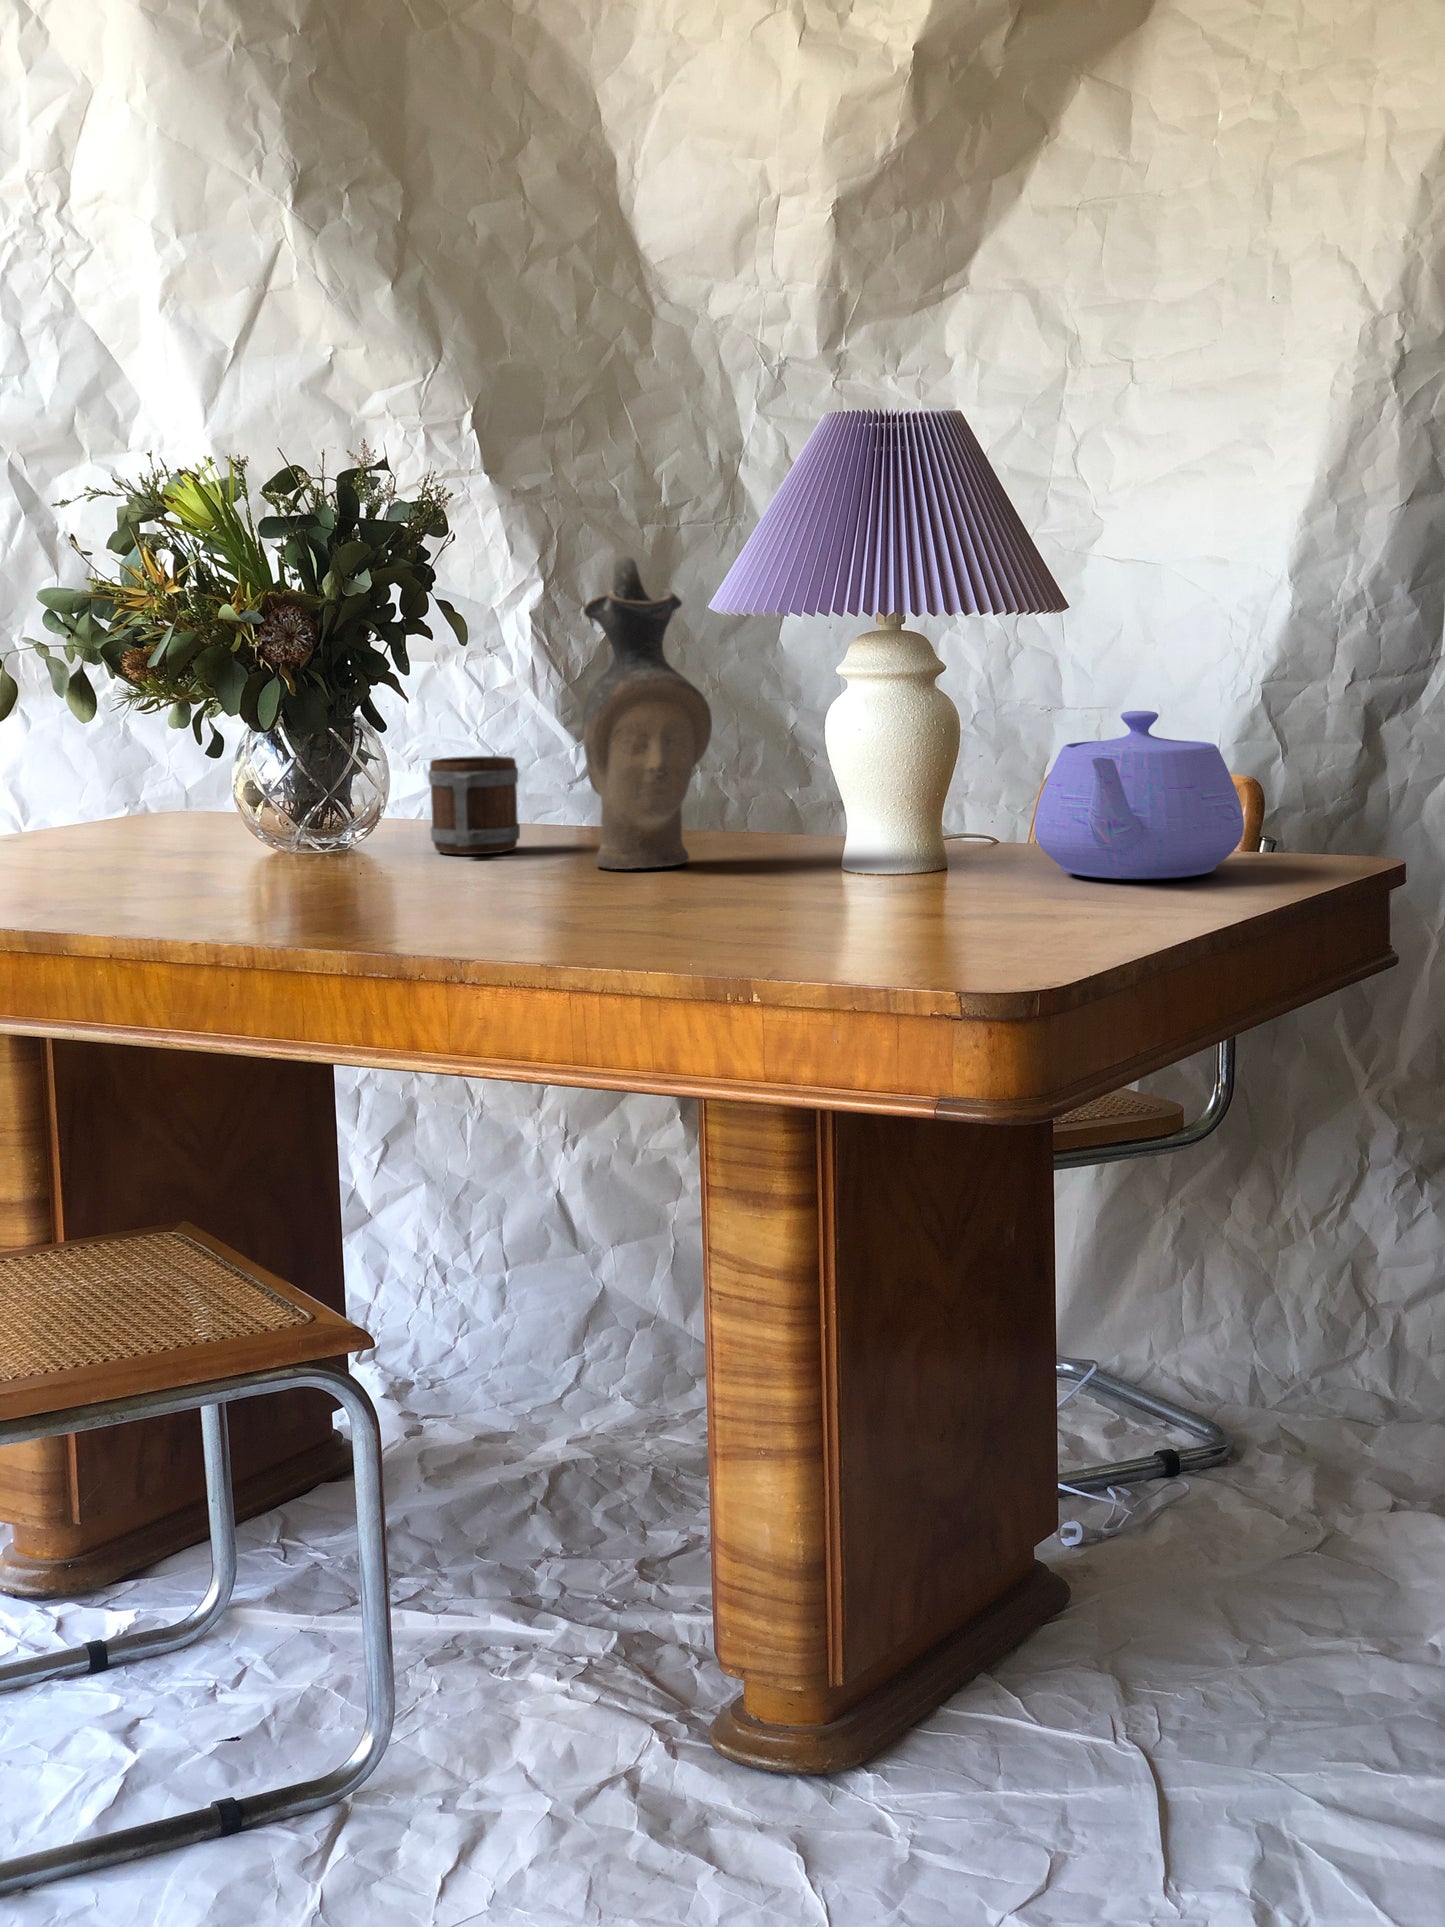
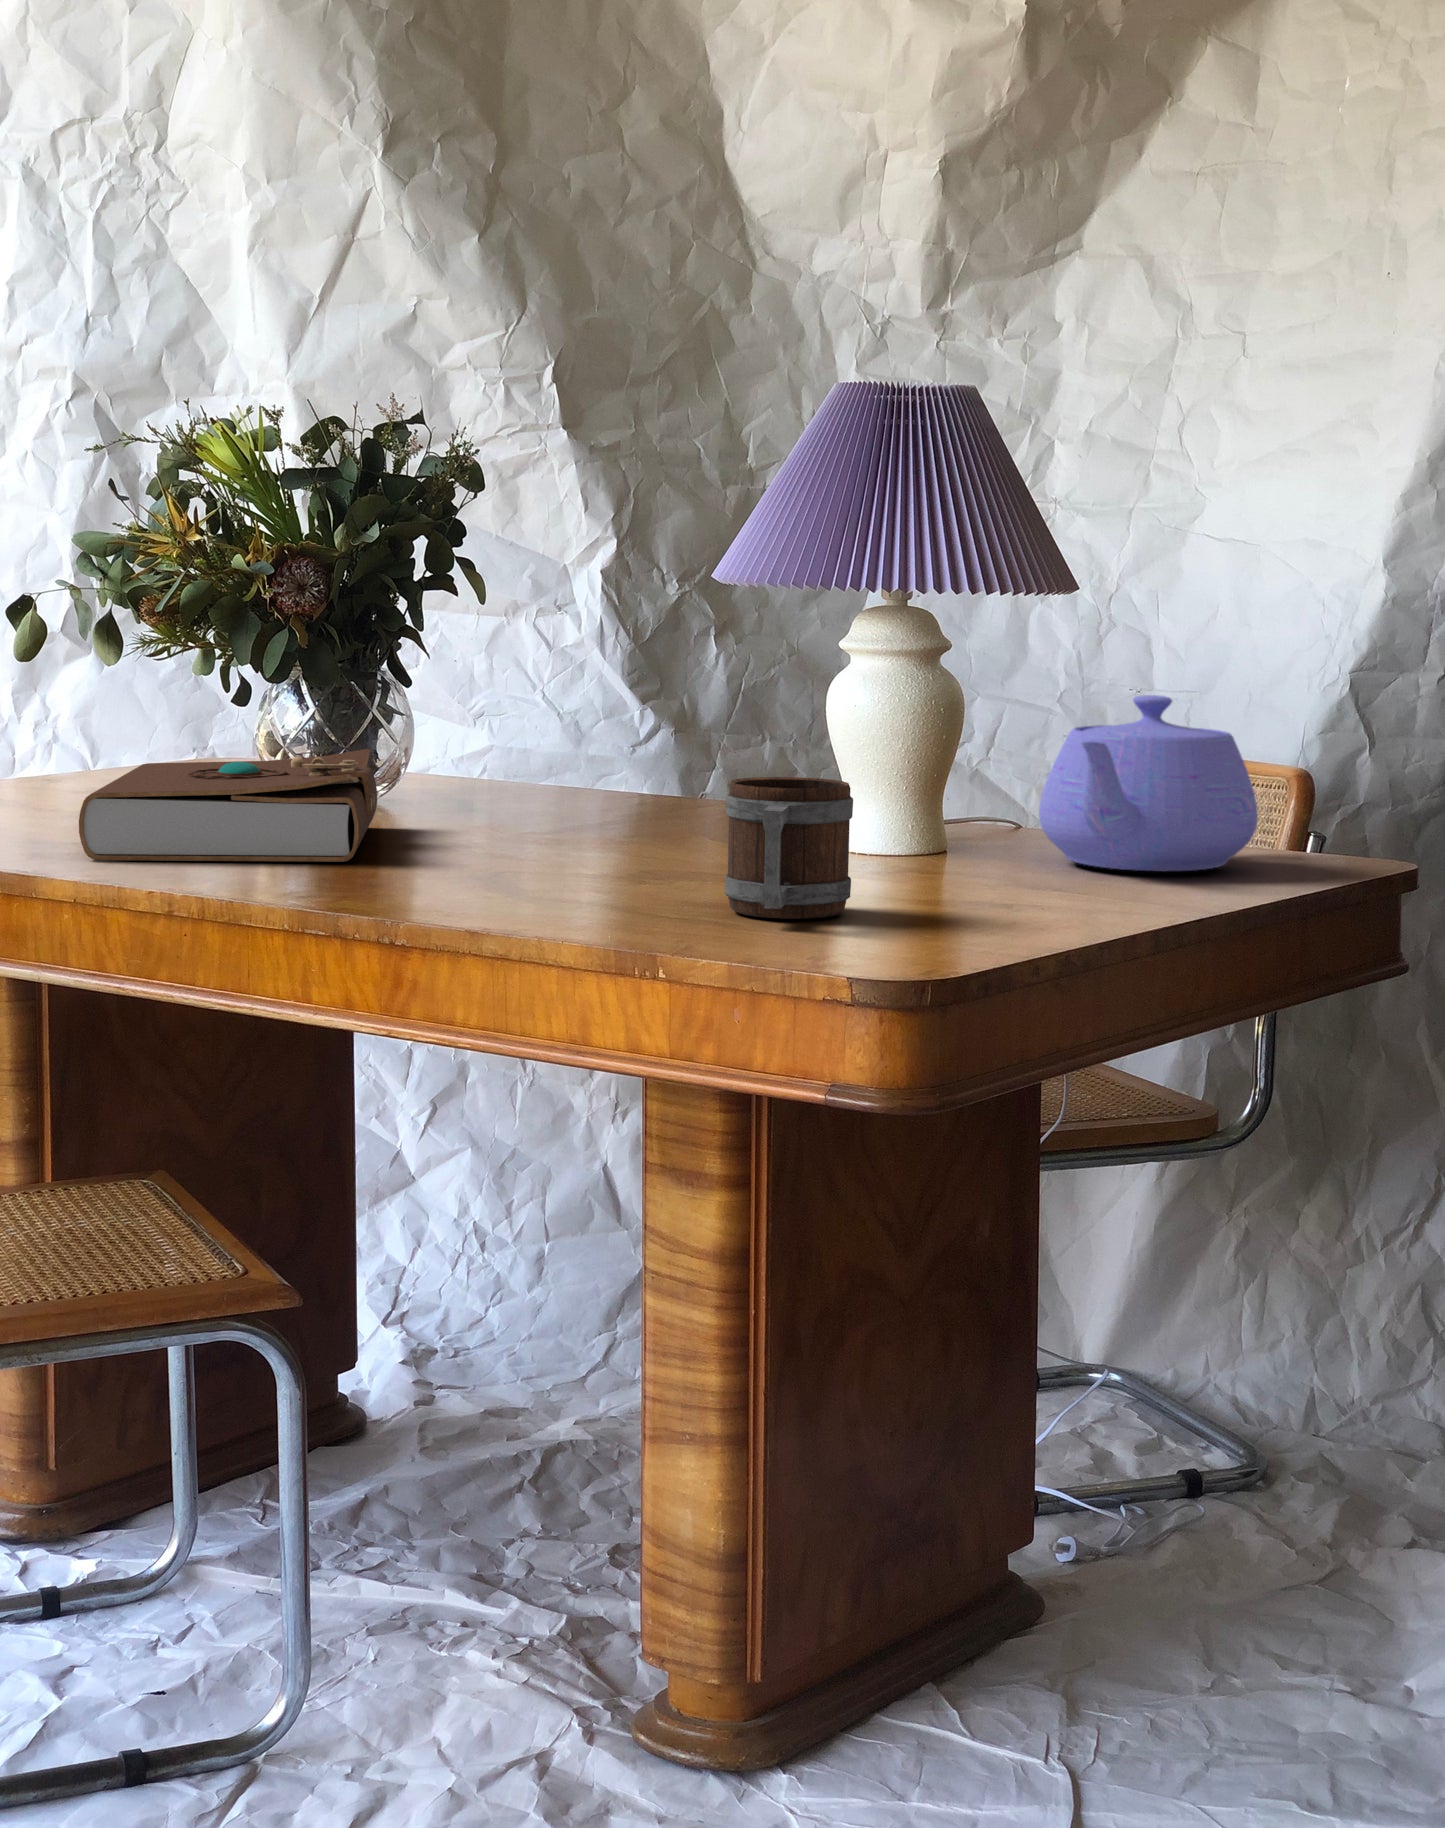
ceramic pitcher: present [582,556,712,869] -> none [589,516,720,834]
mug: present [428,756,520,854] -> present [725,777,853,919]
book: none [113,797,393,921] -> present [79,749,377,862]

